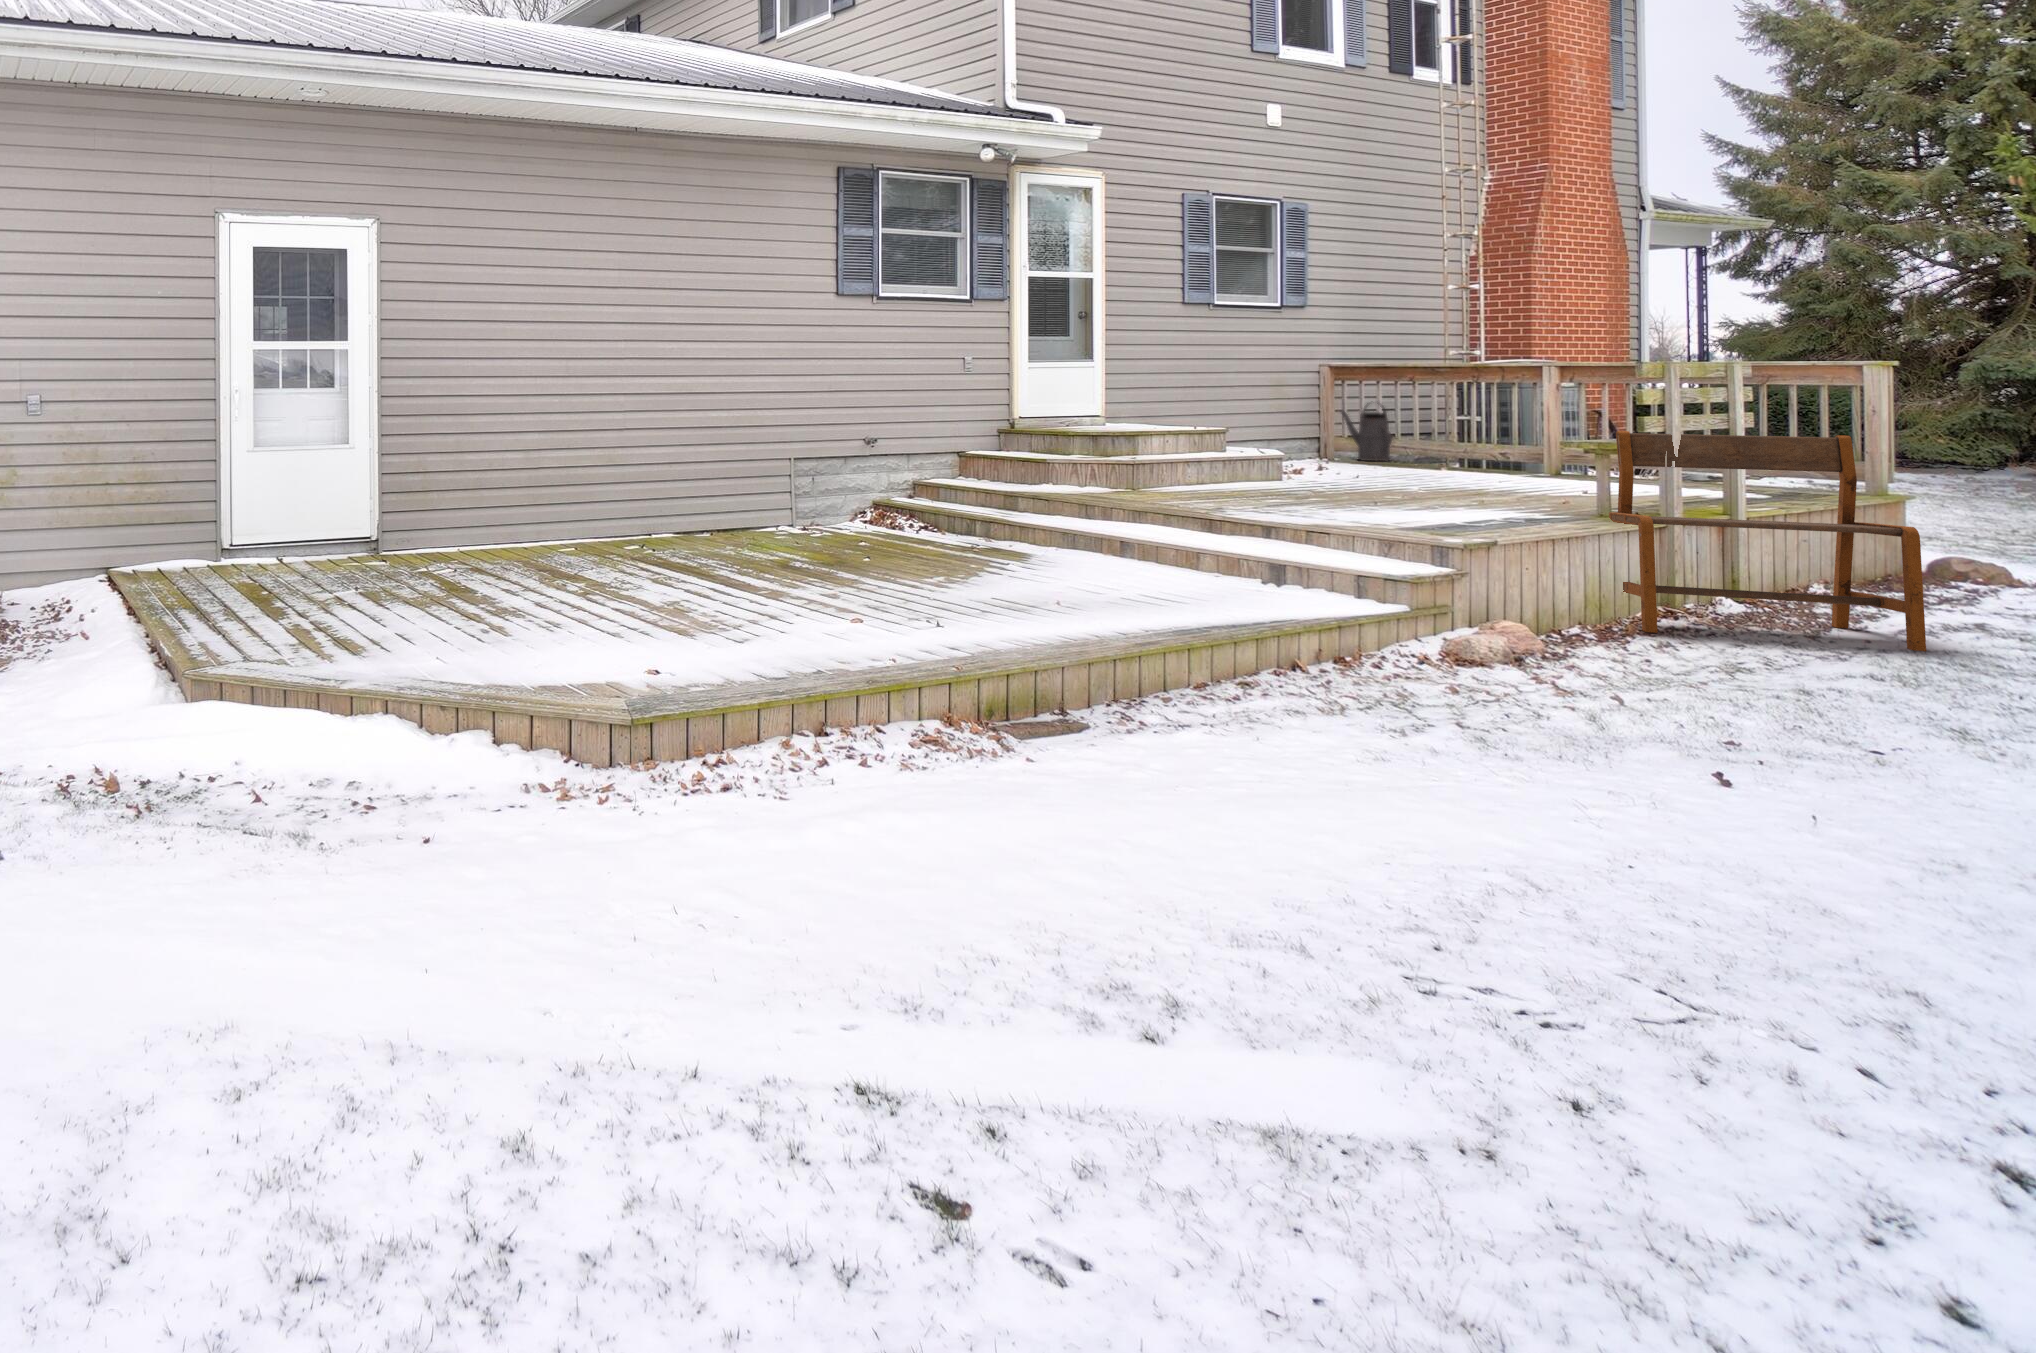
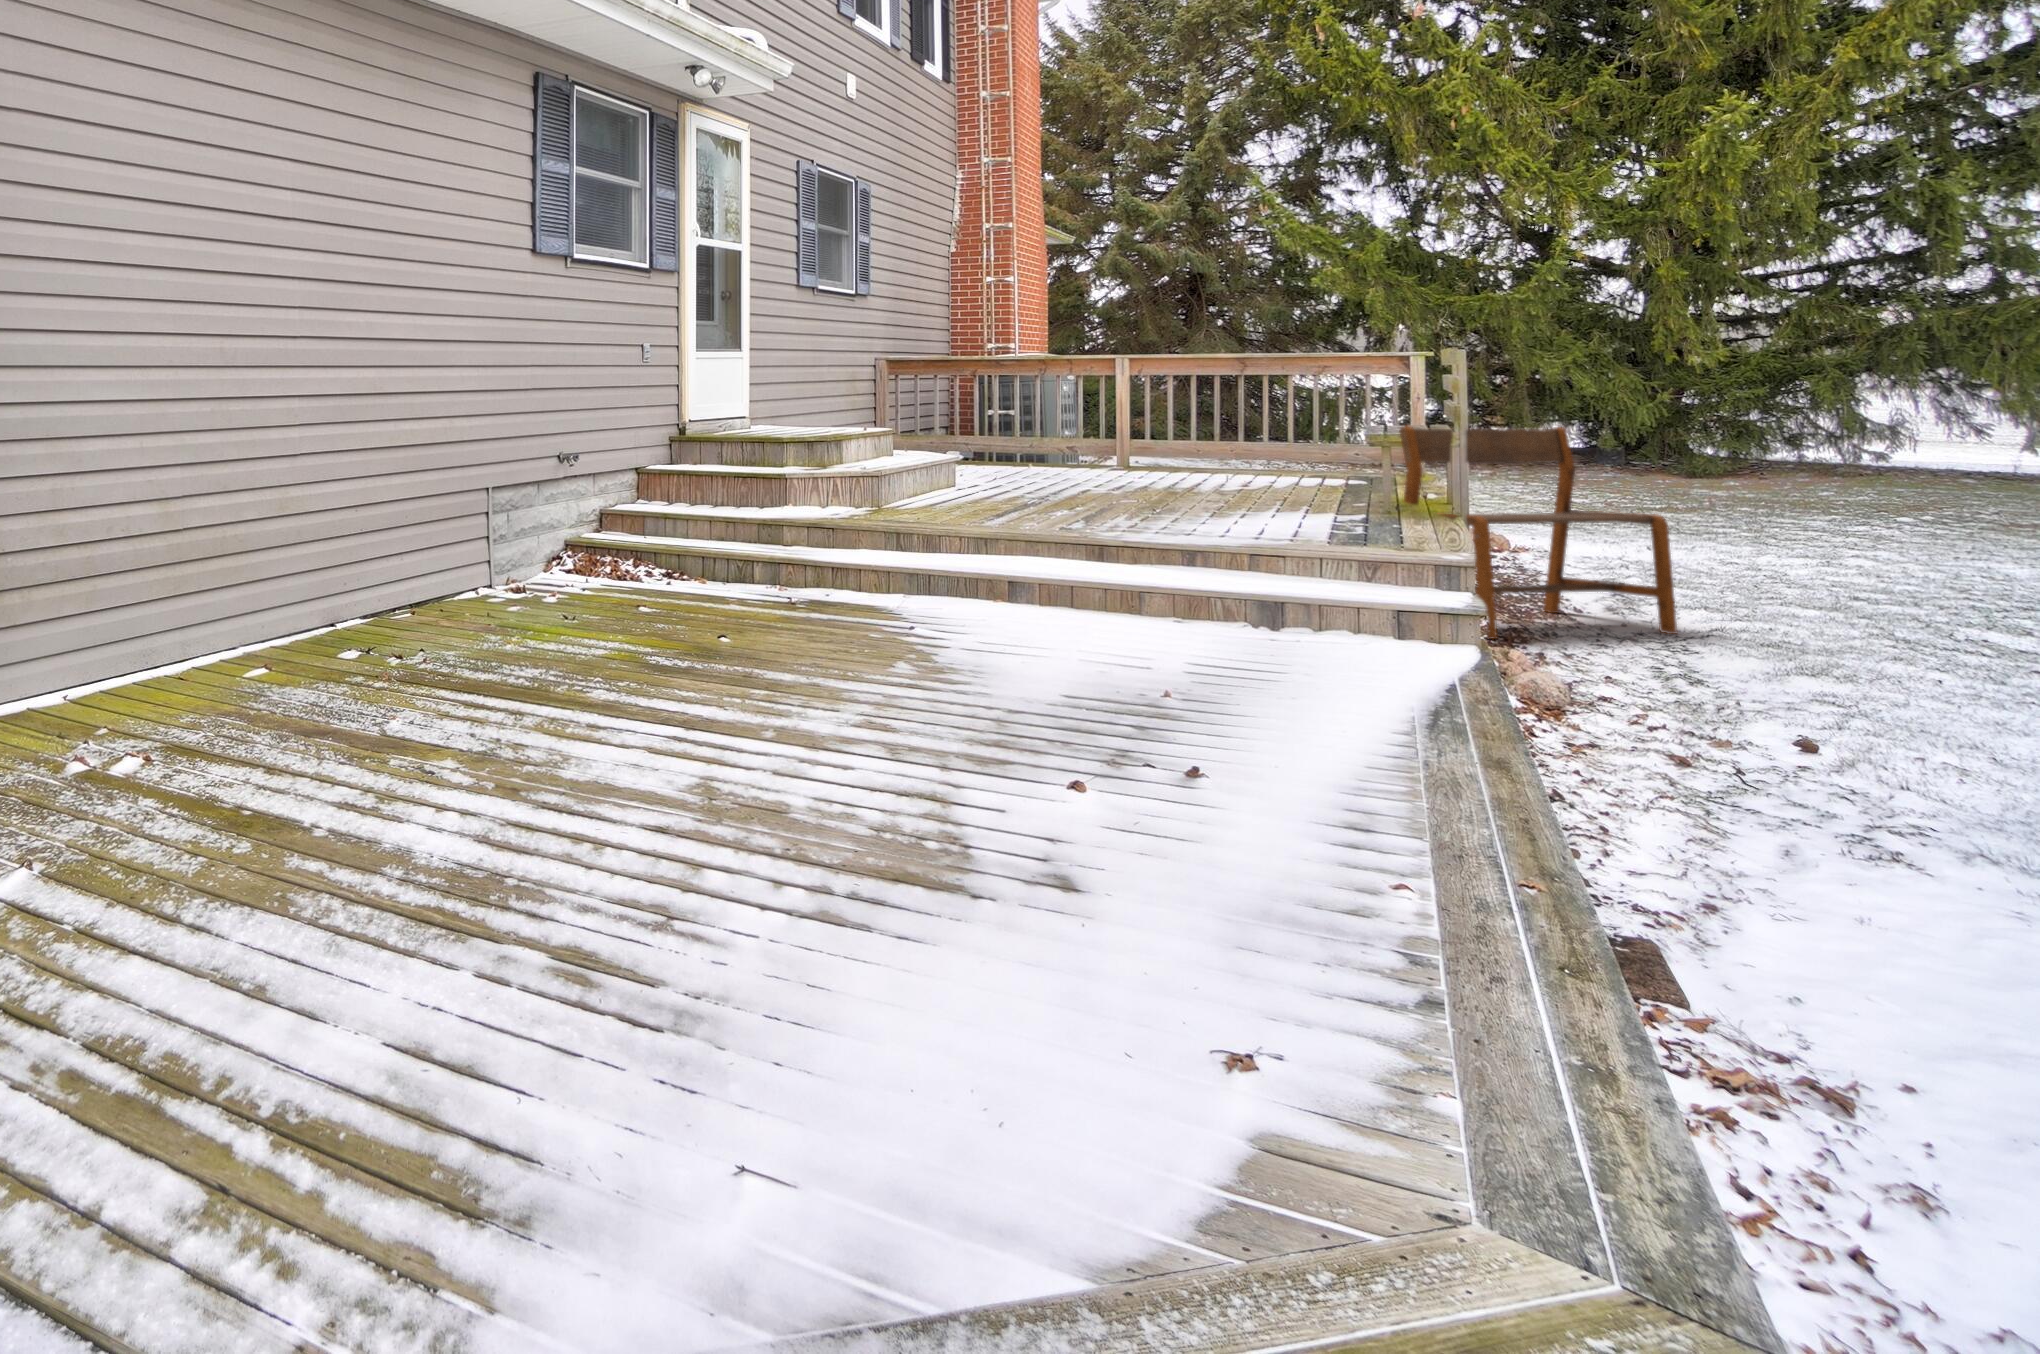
watering can: present [1341,403,1392,461] -> none [889,396,953,458]

